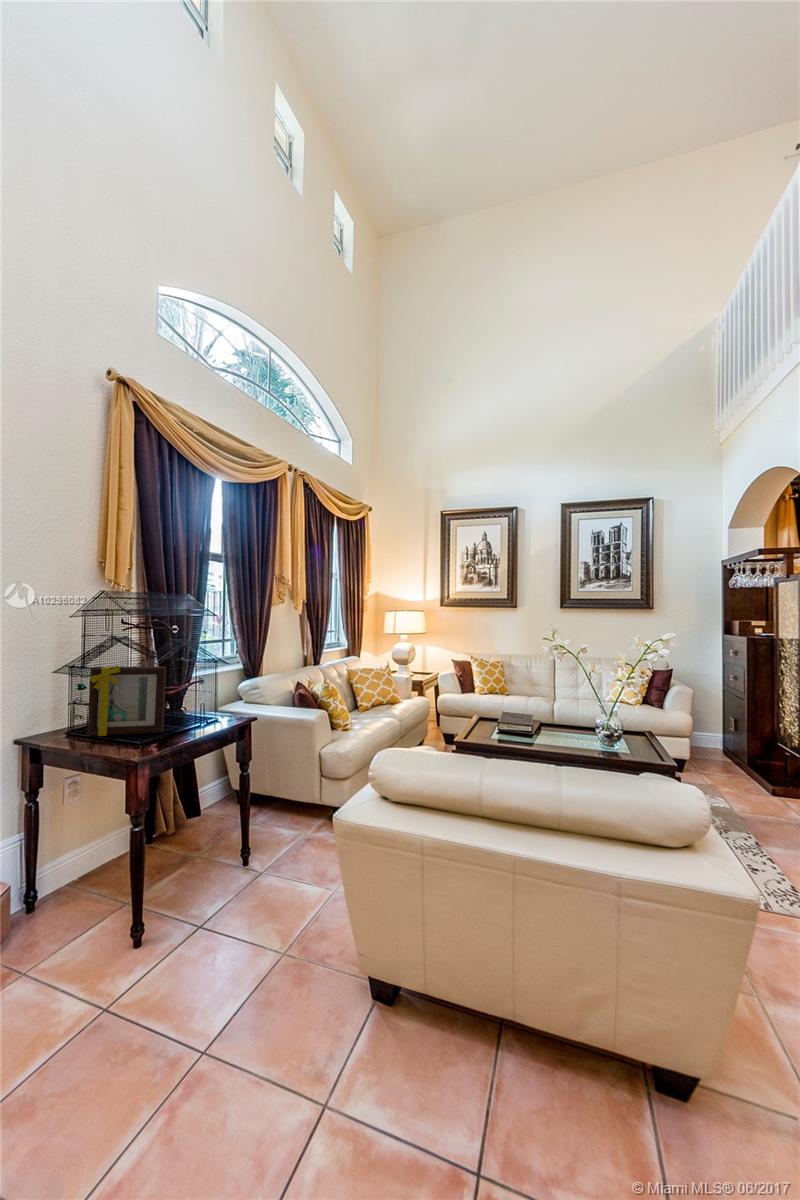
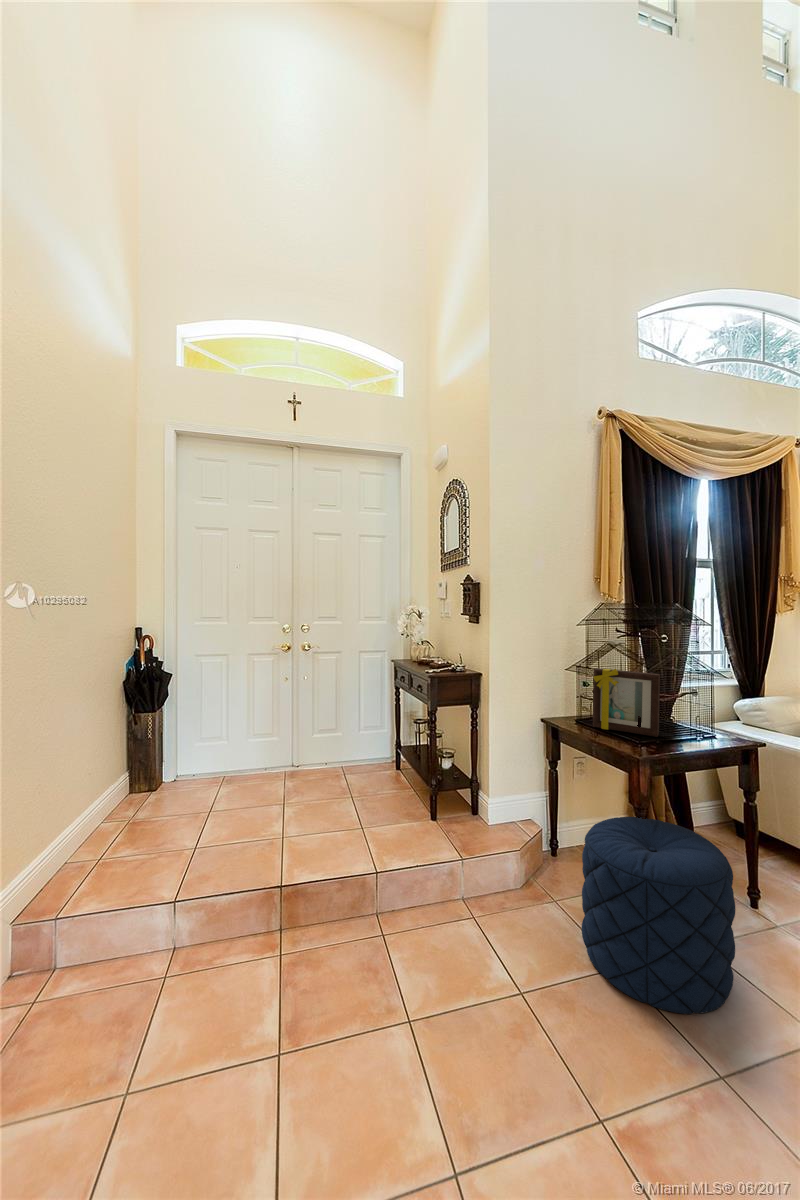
pouf: none [57,820,223,1037] -> present [582,817,736,1014]

